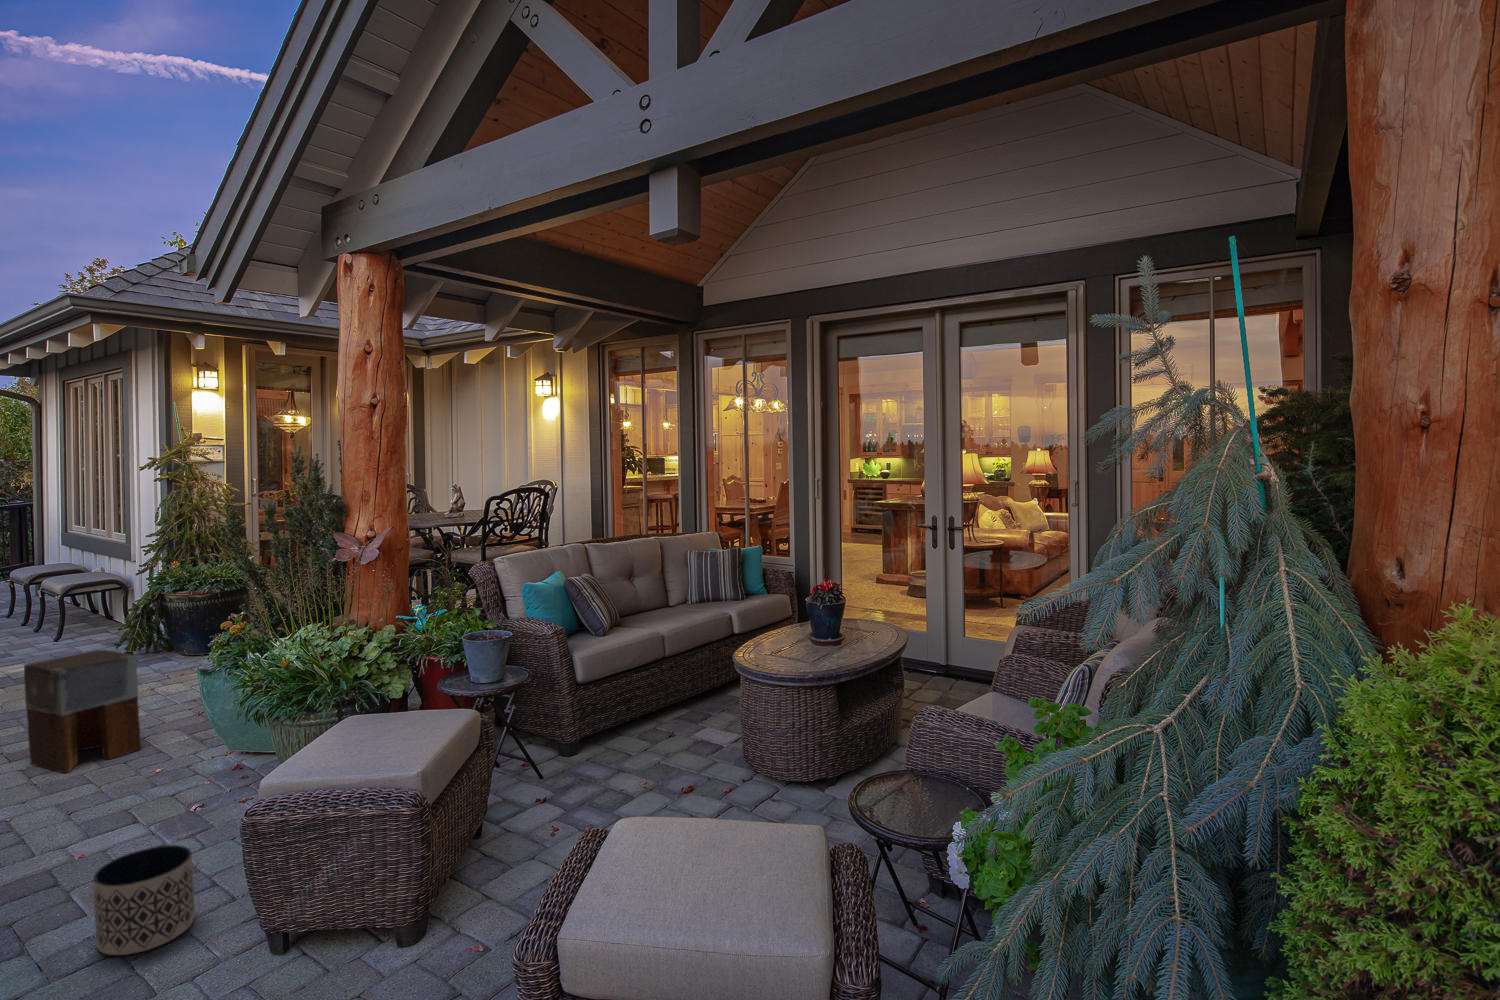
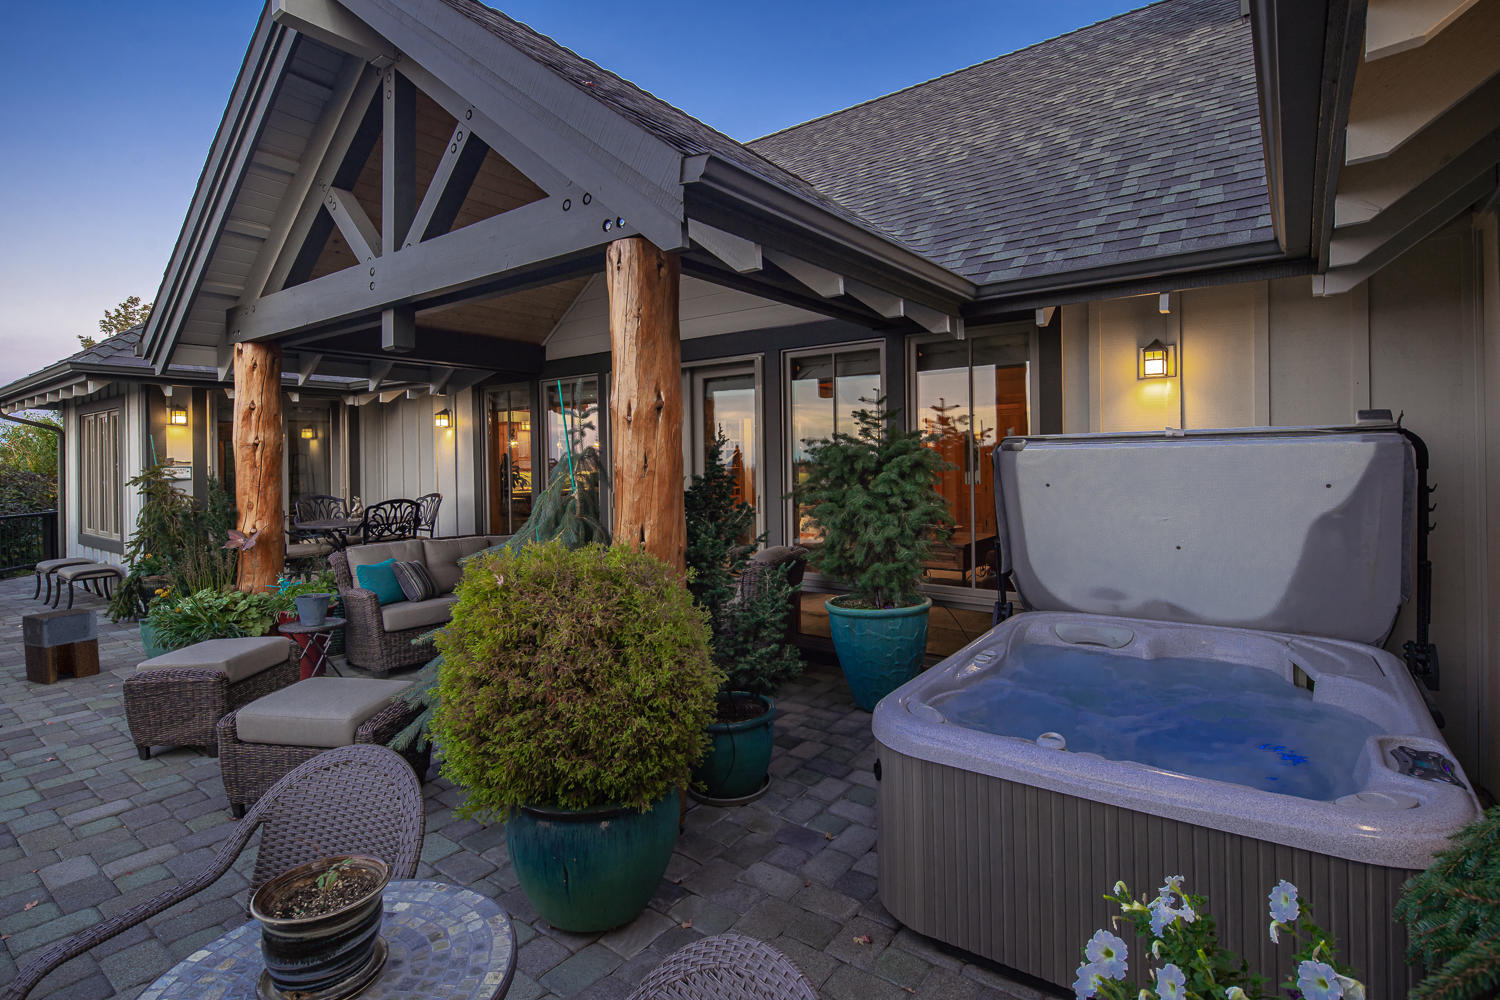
planter: present [93,845,195,955] -> none [39,703,99,756]

